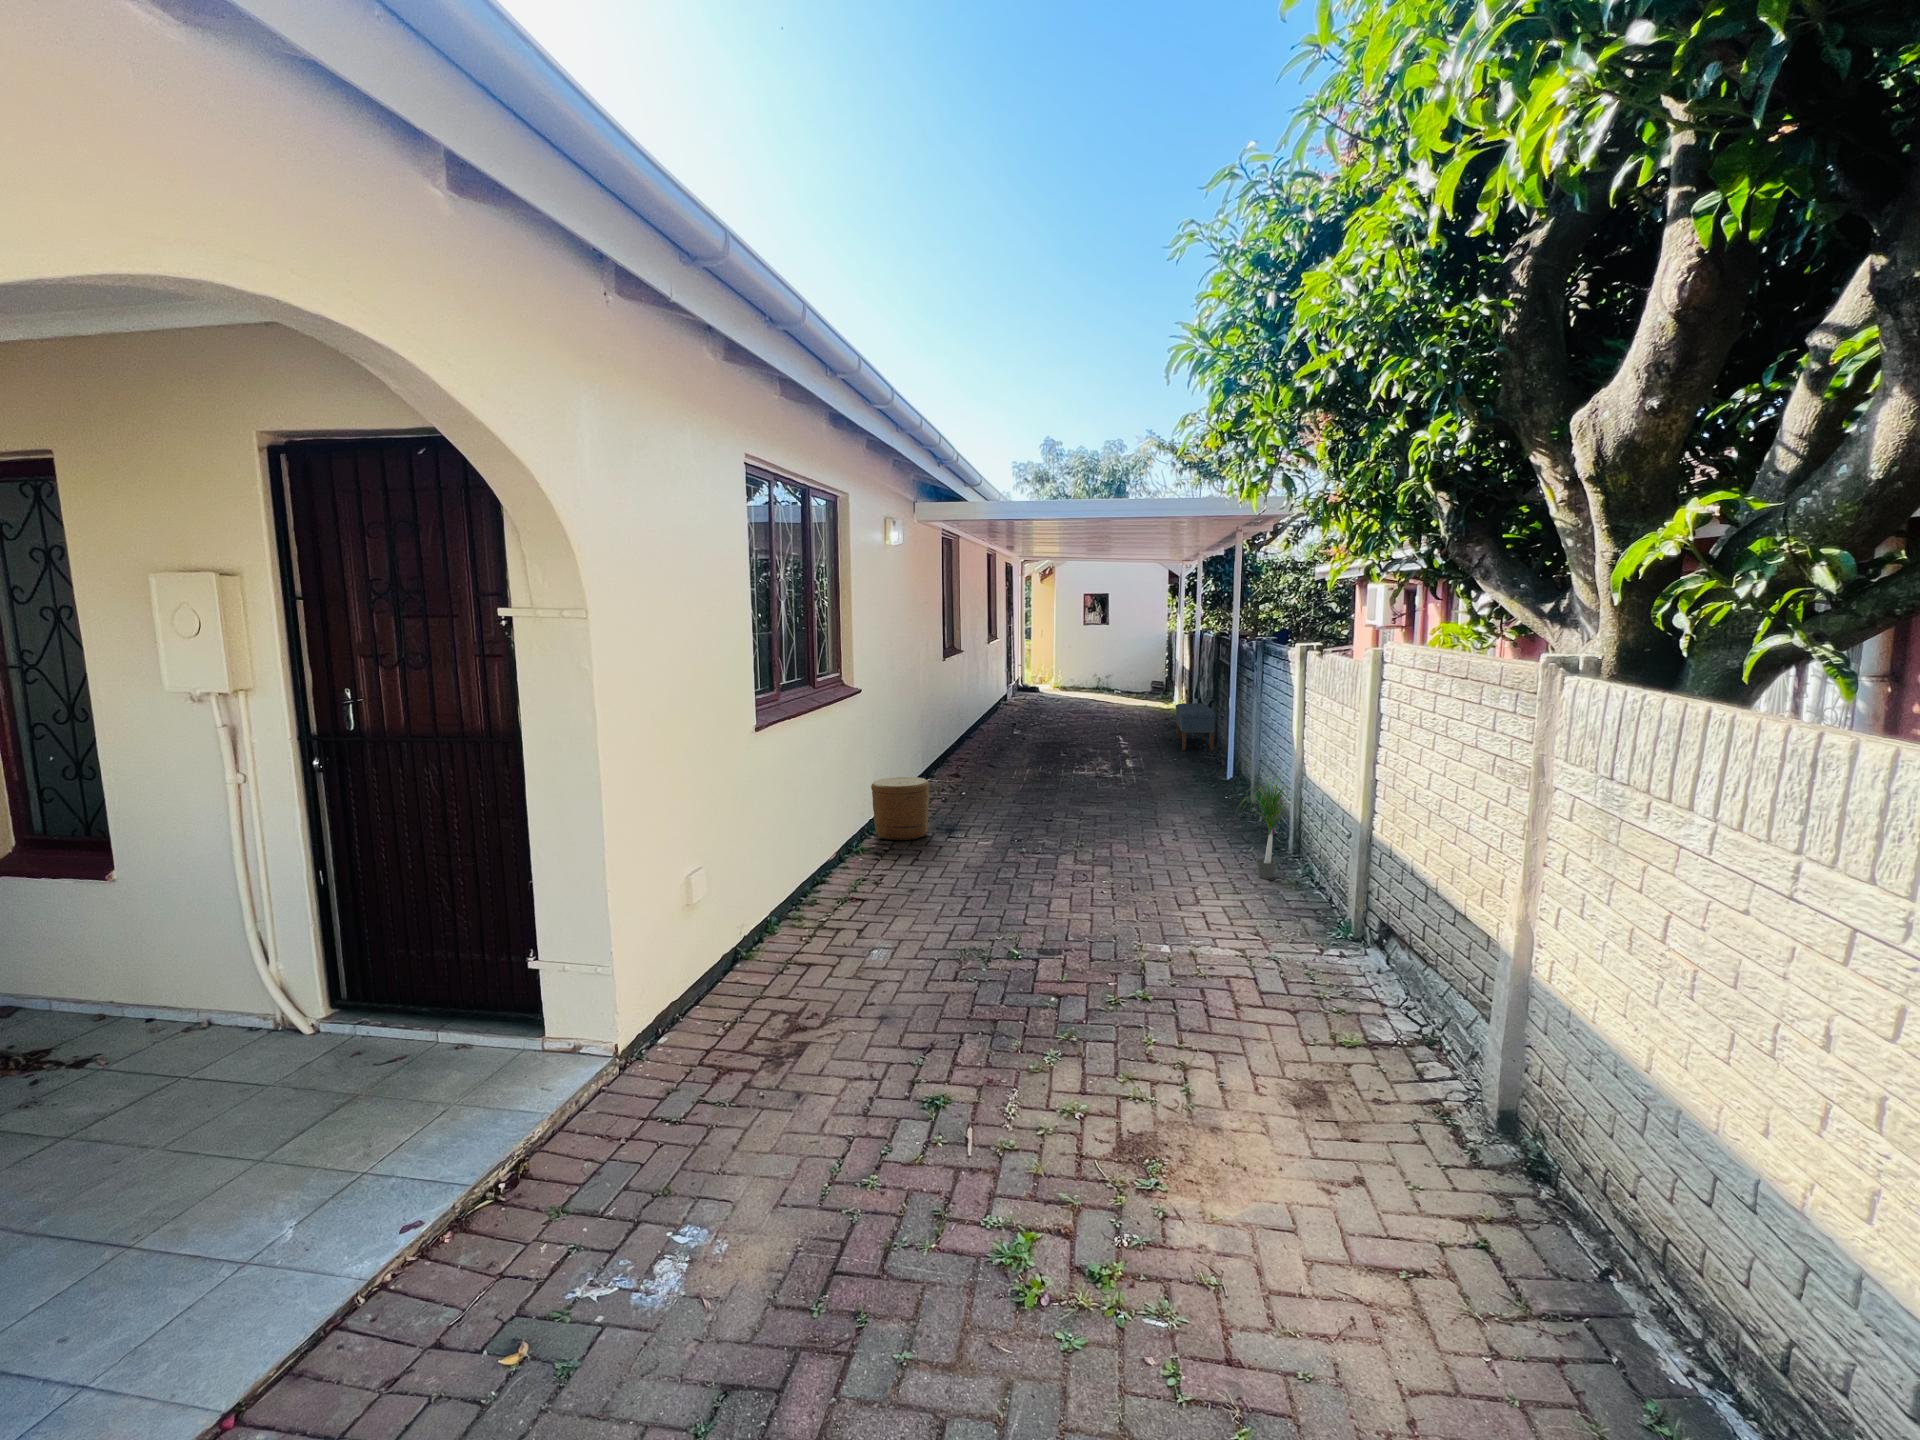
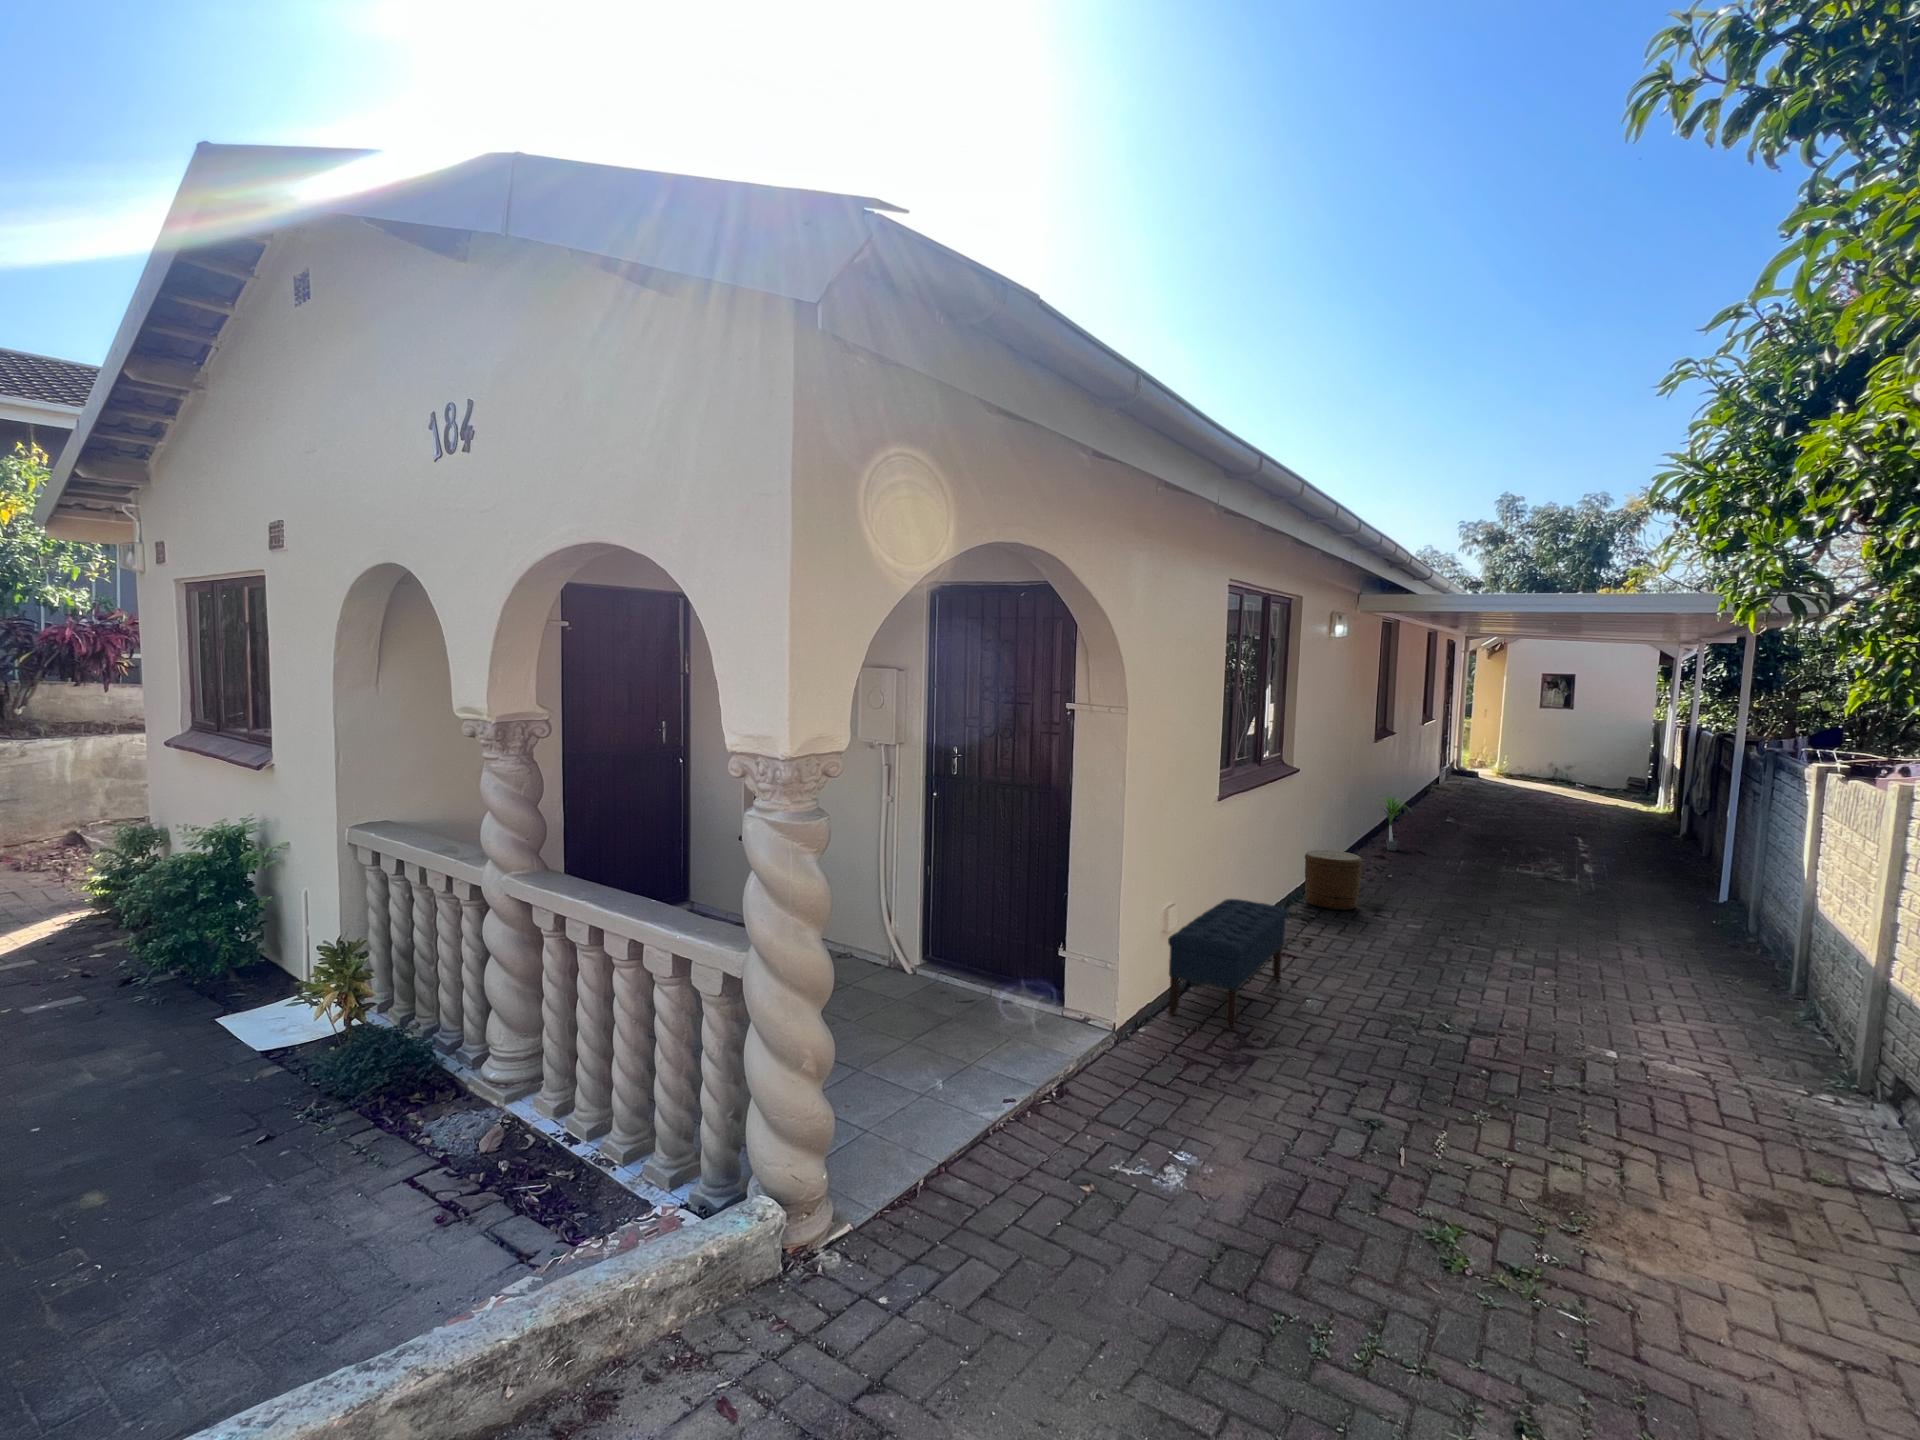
bench: present [1176,703,1215,751] -> present [1168,899,1287,1031]
potted plant: present [1242,779,1299,879] -> present [1383,794,1402,851]

